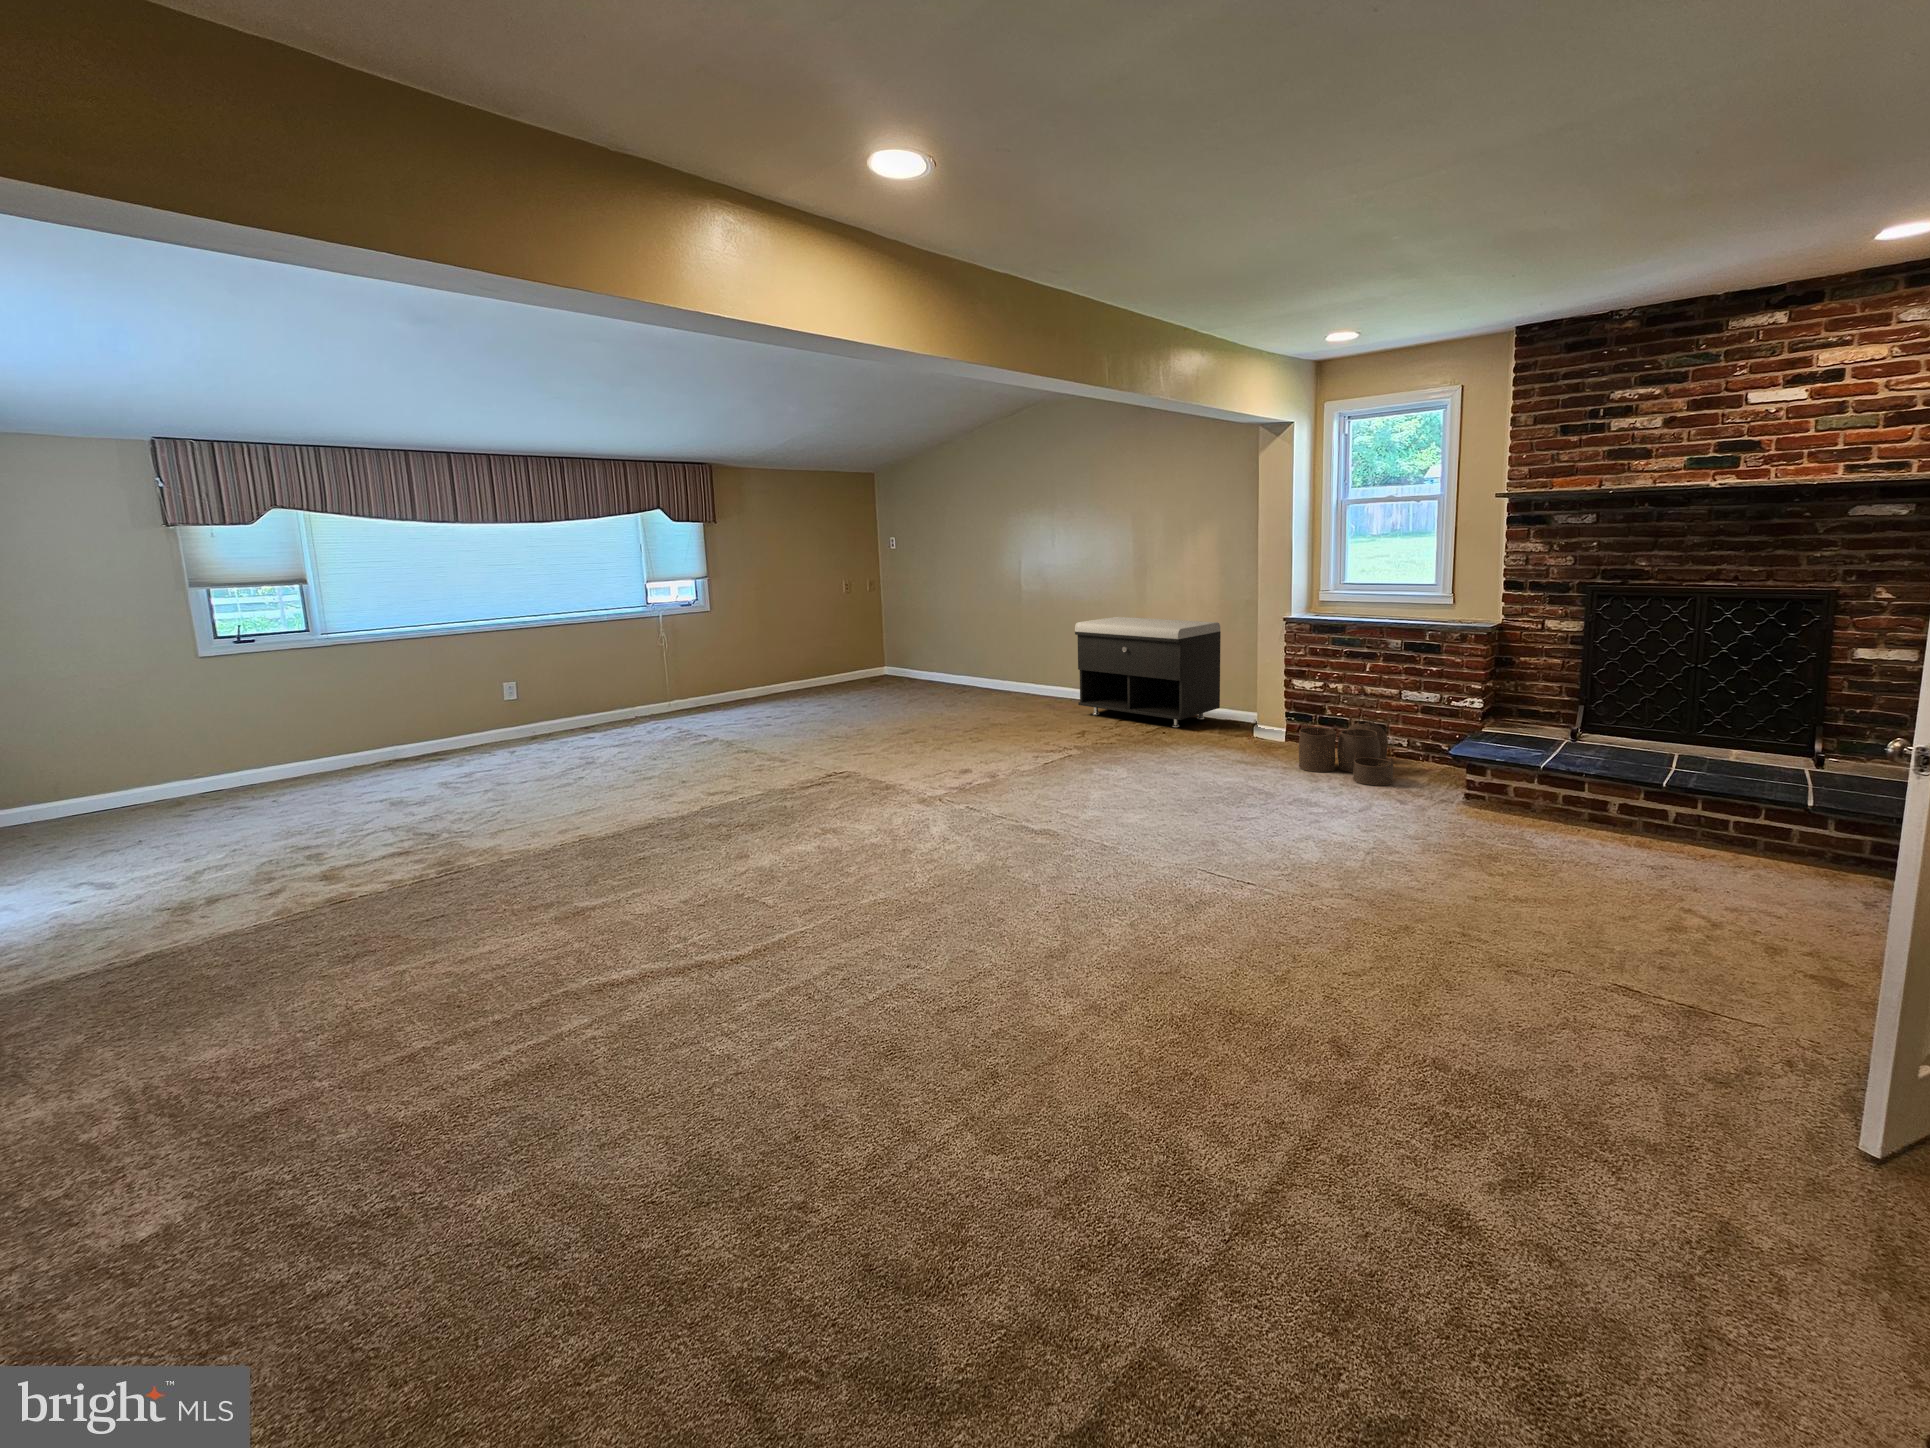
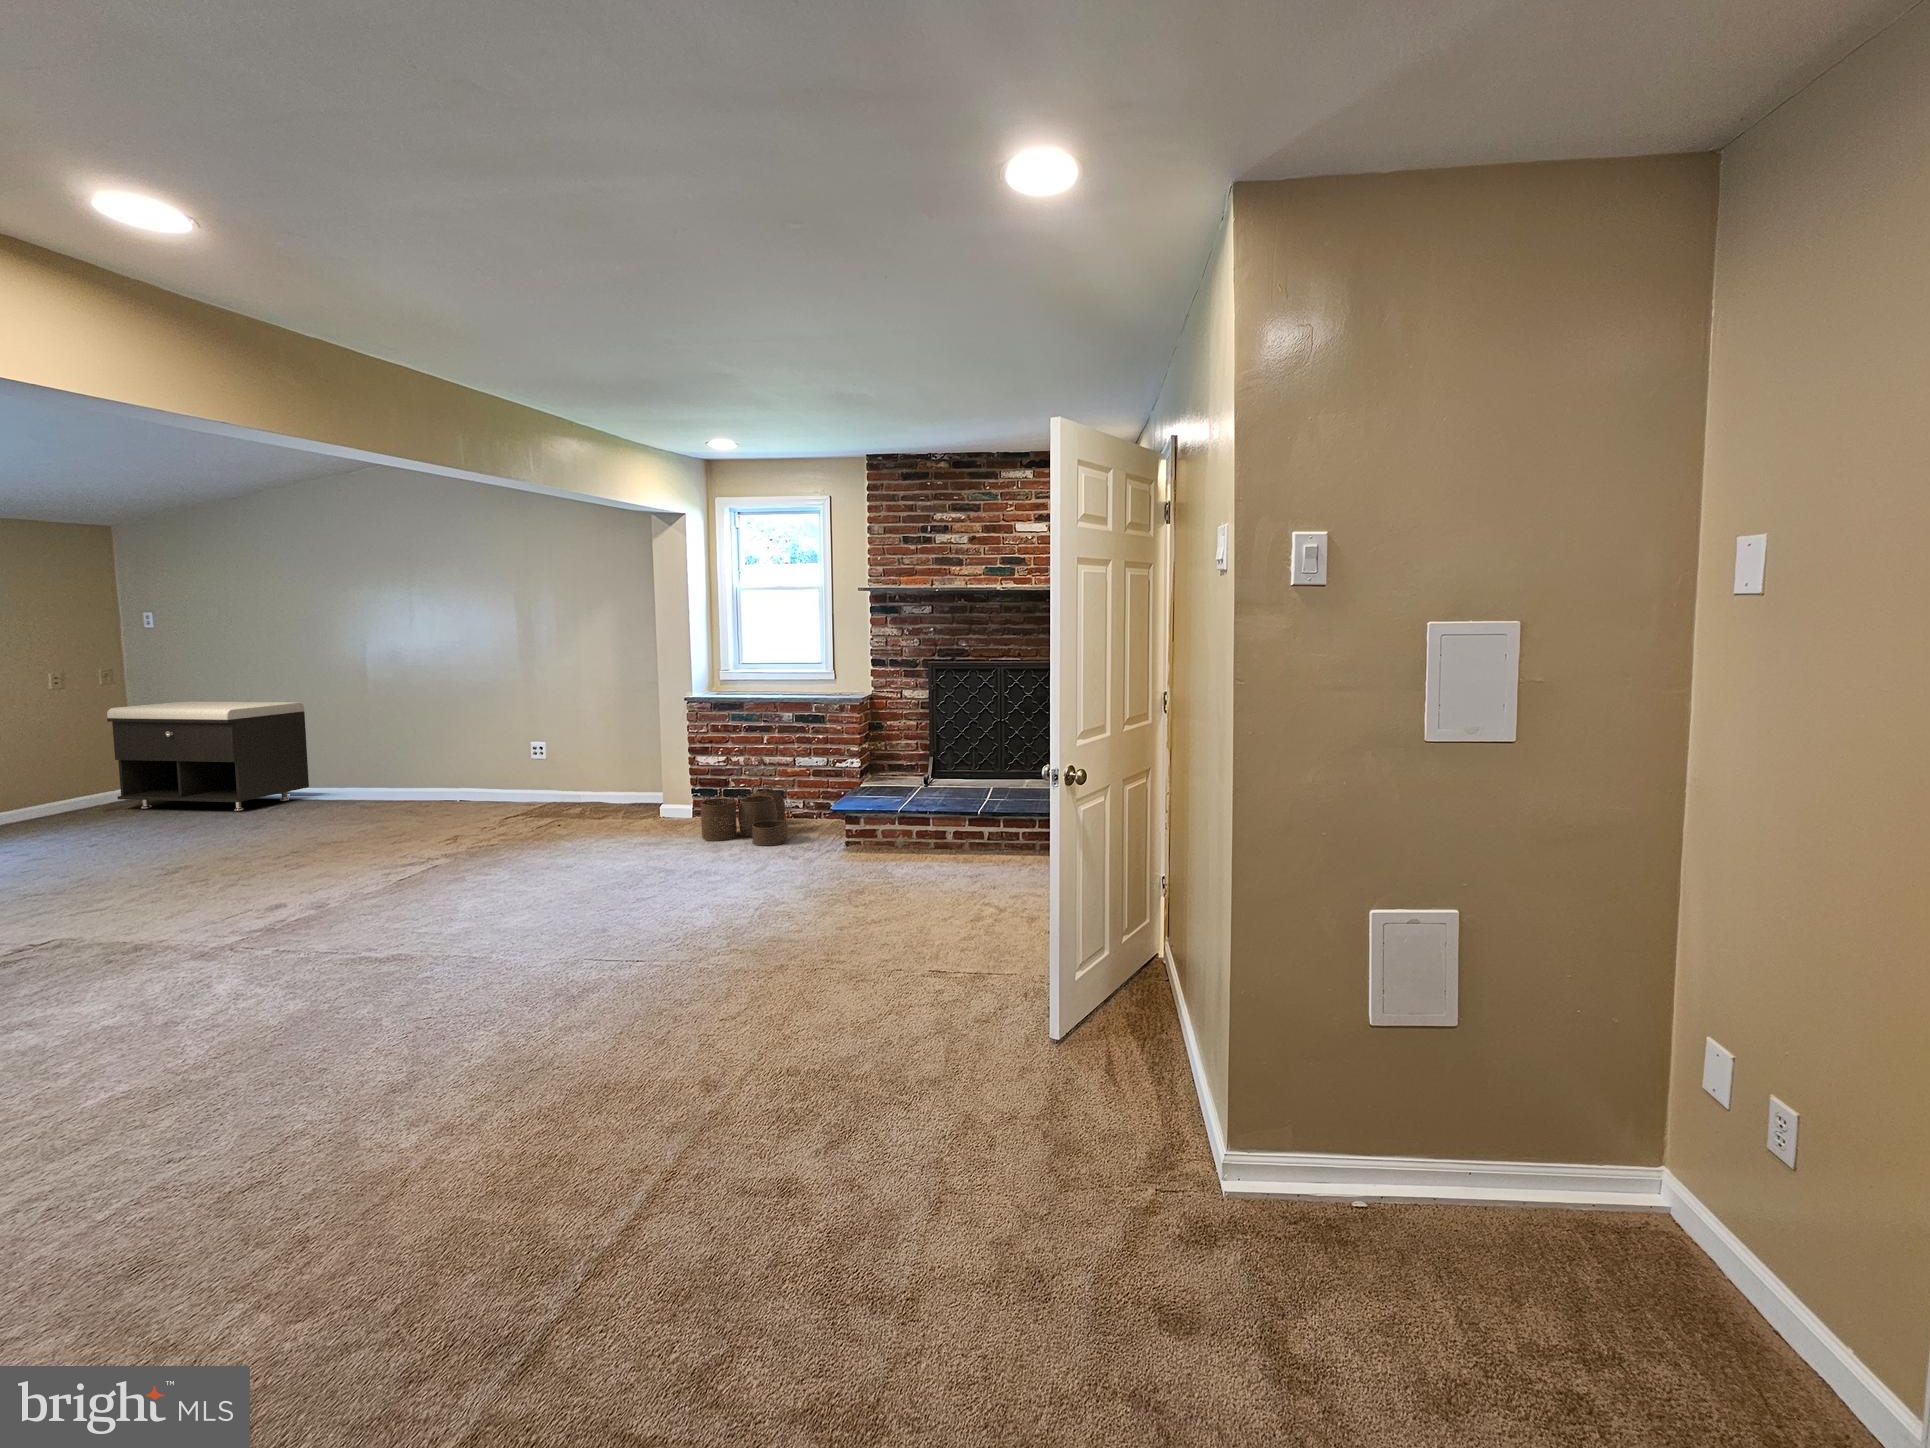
storage bench: present [1075,617,1221,727] -> present [107,701,309,811]

